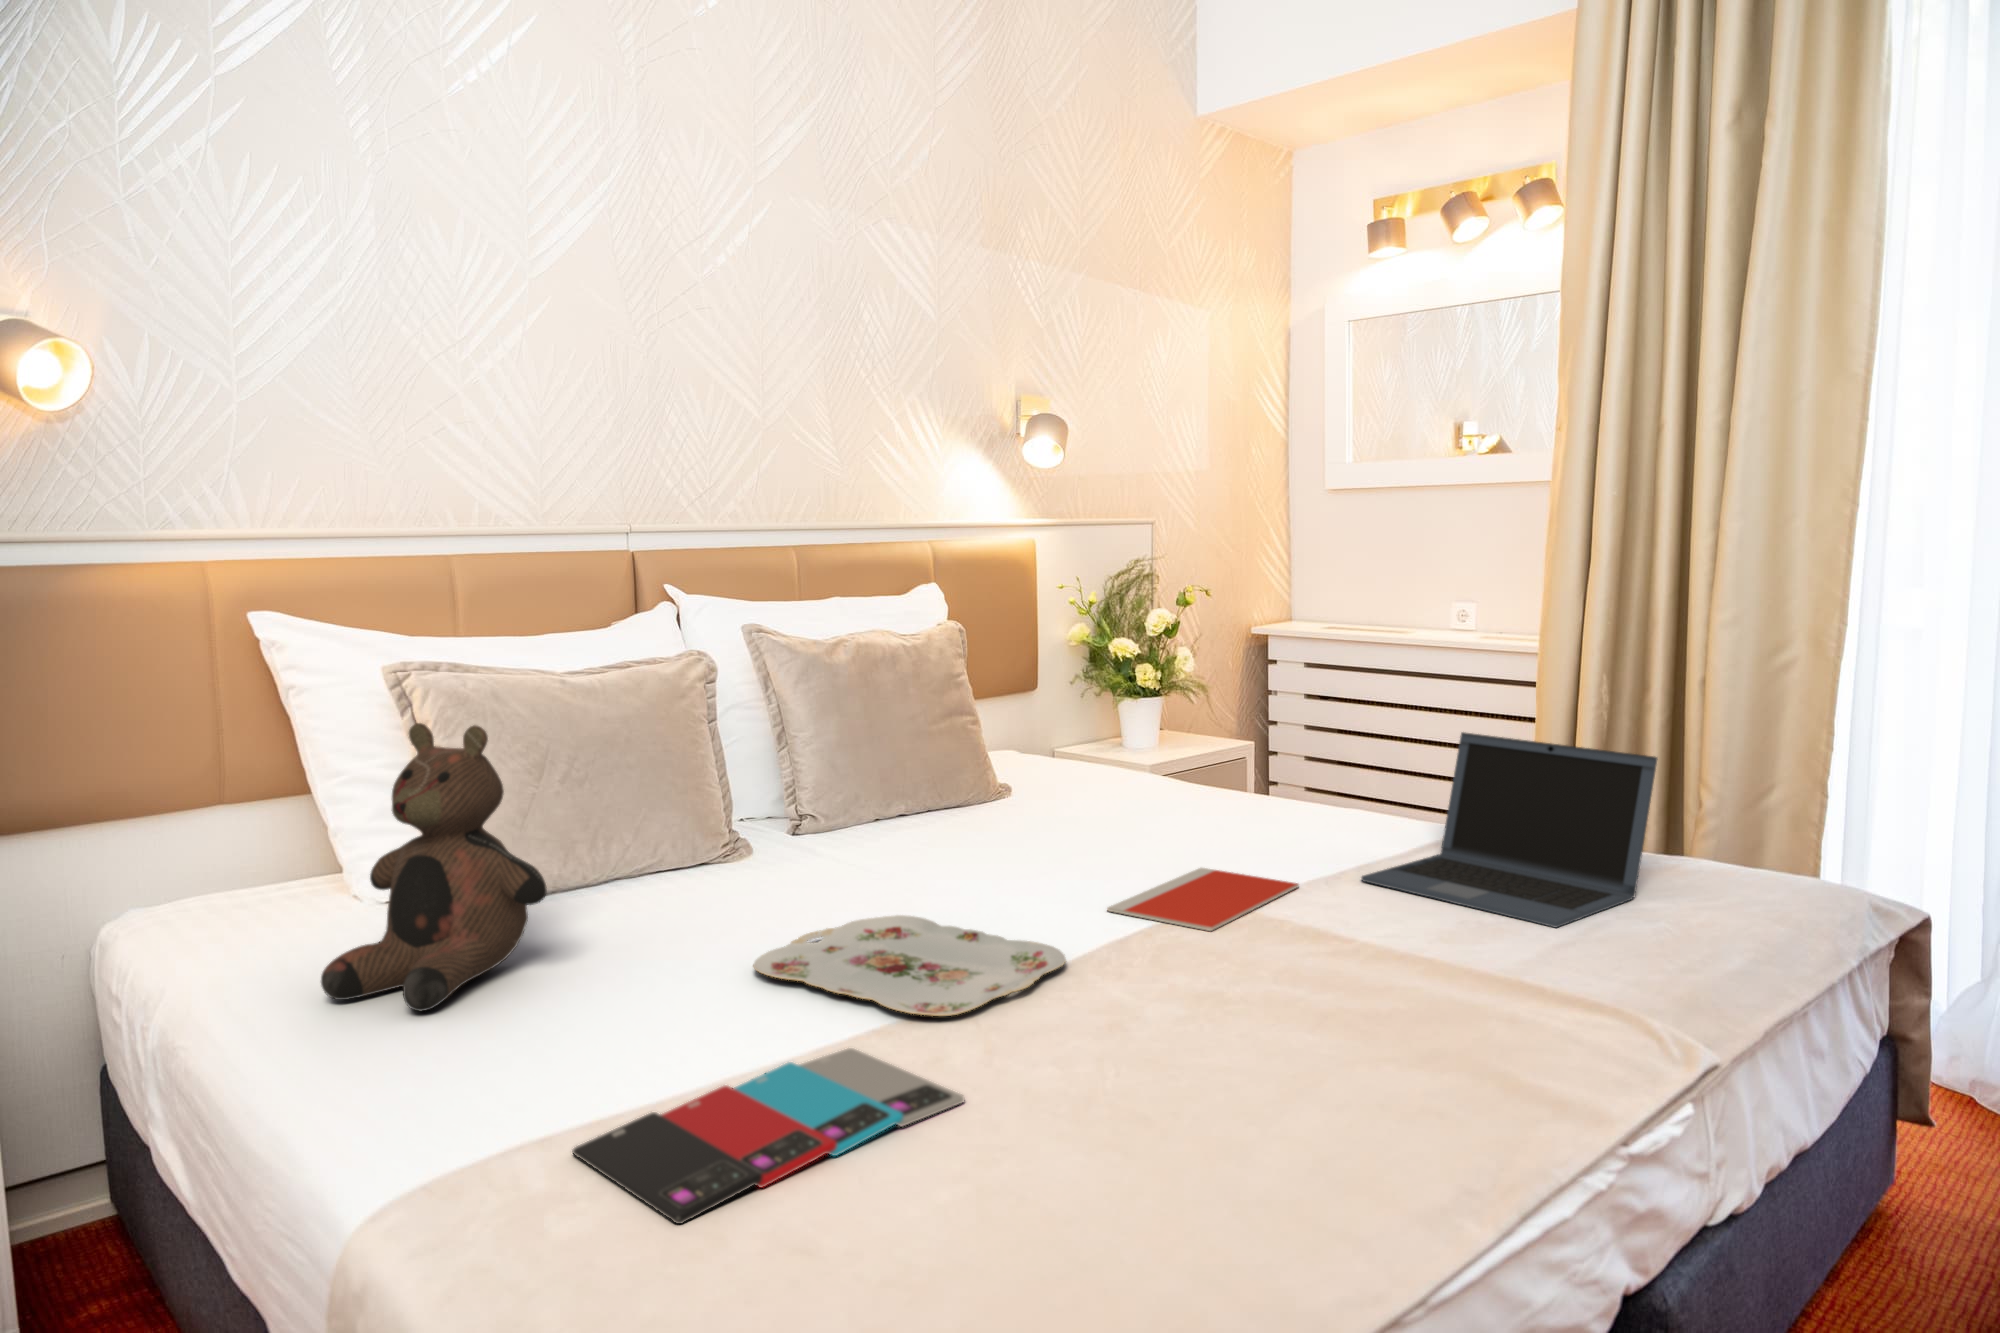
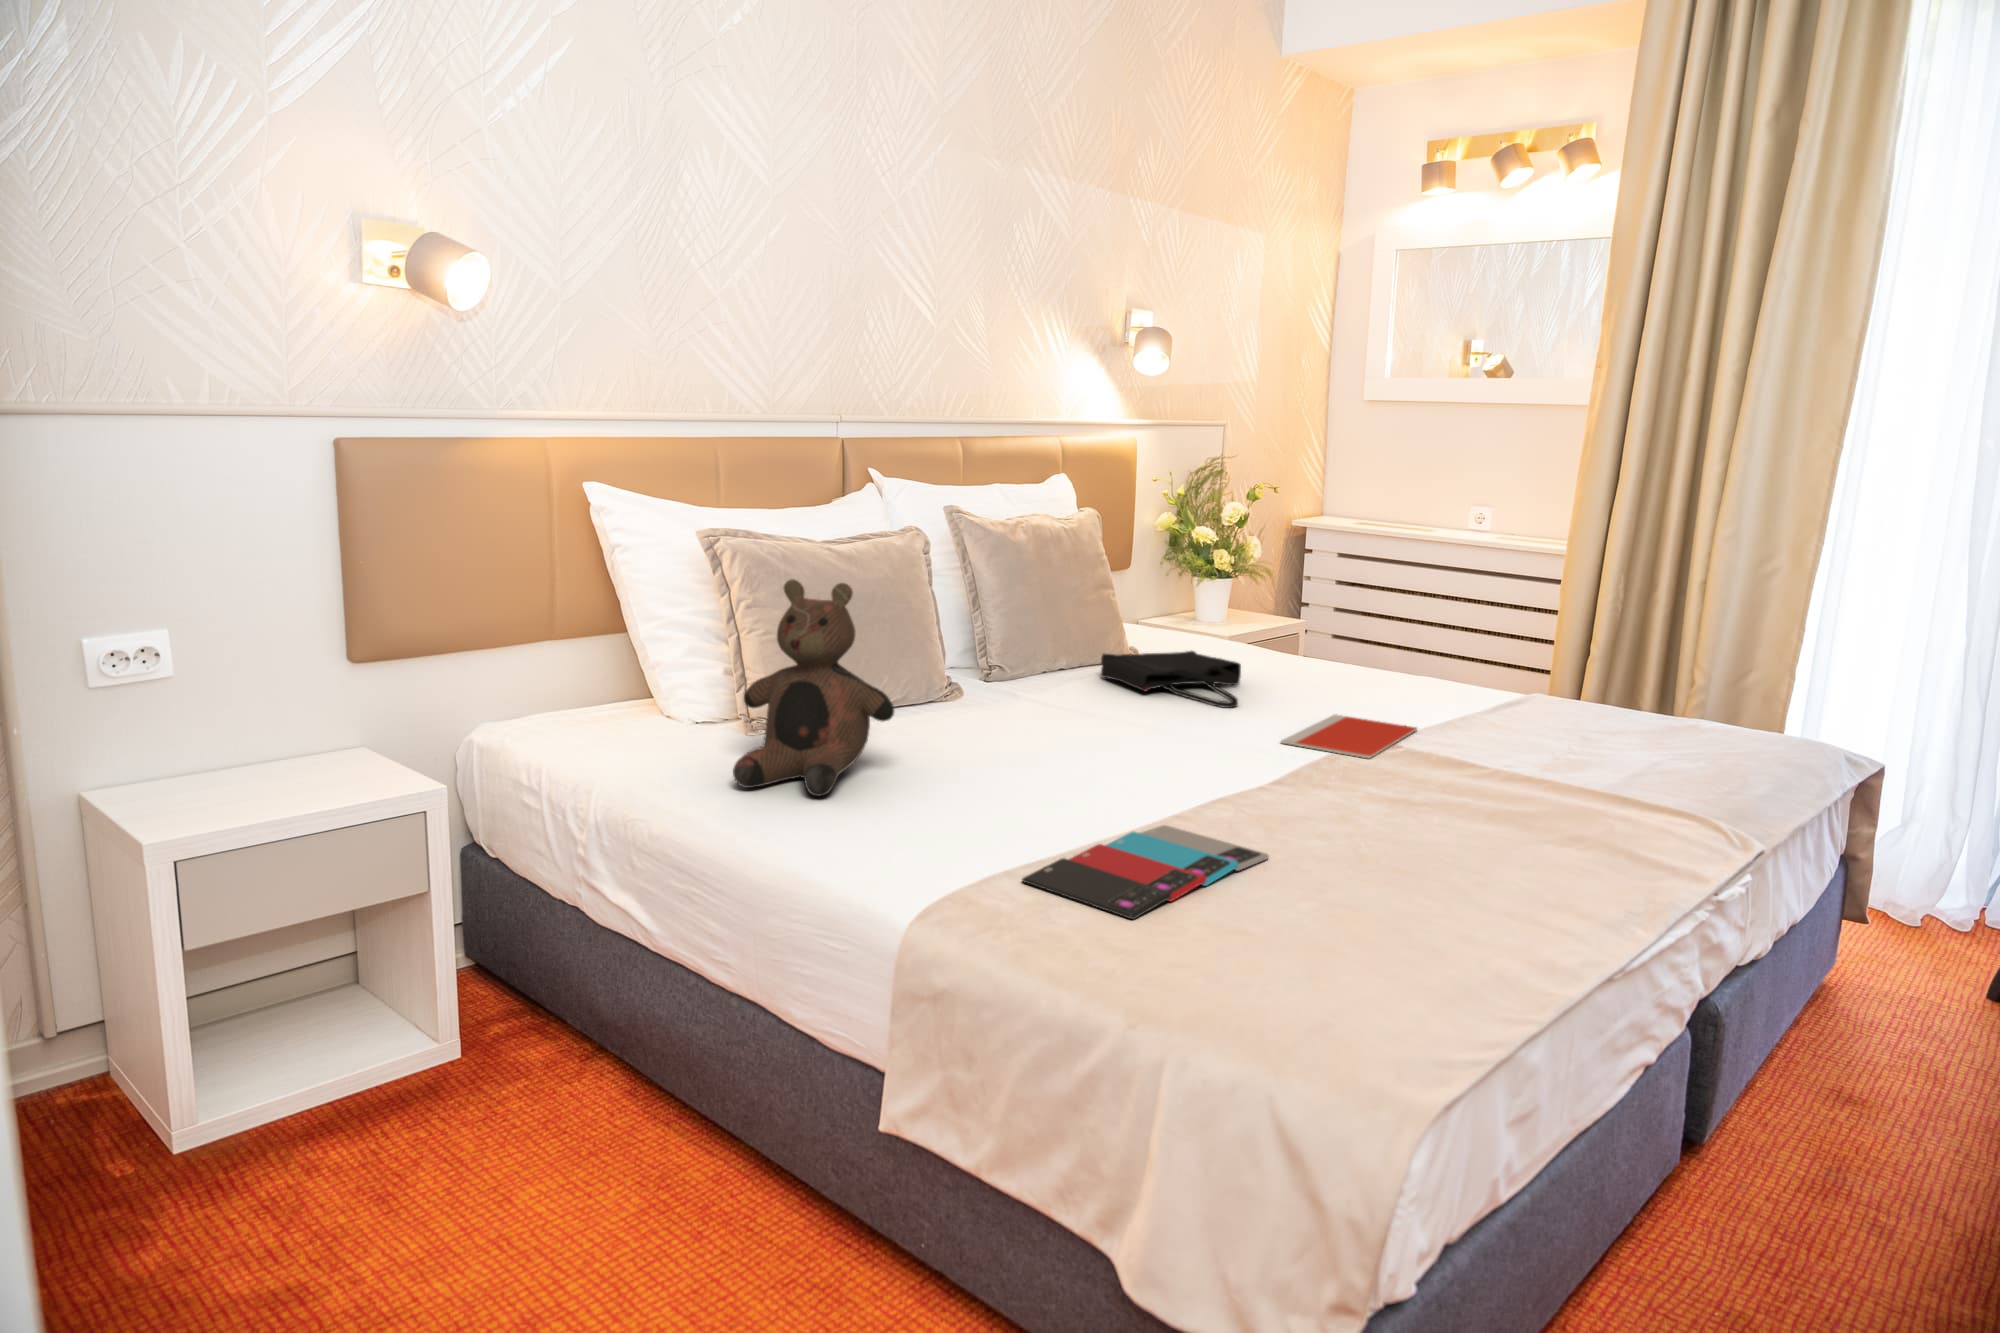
laptop: present [1361,732,1658,928] -> none [1463,615,1700,763]
tote bag: none [941,788,1106,862] -> present [1101,651,1241,708]
serving tray: present [753,915,1066,1016] -> none [1044,741,1279,808]

